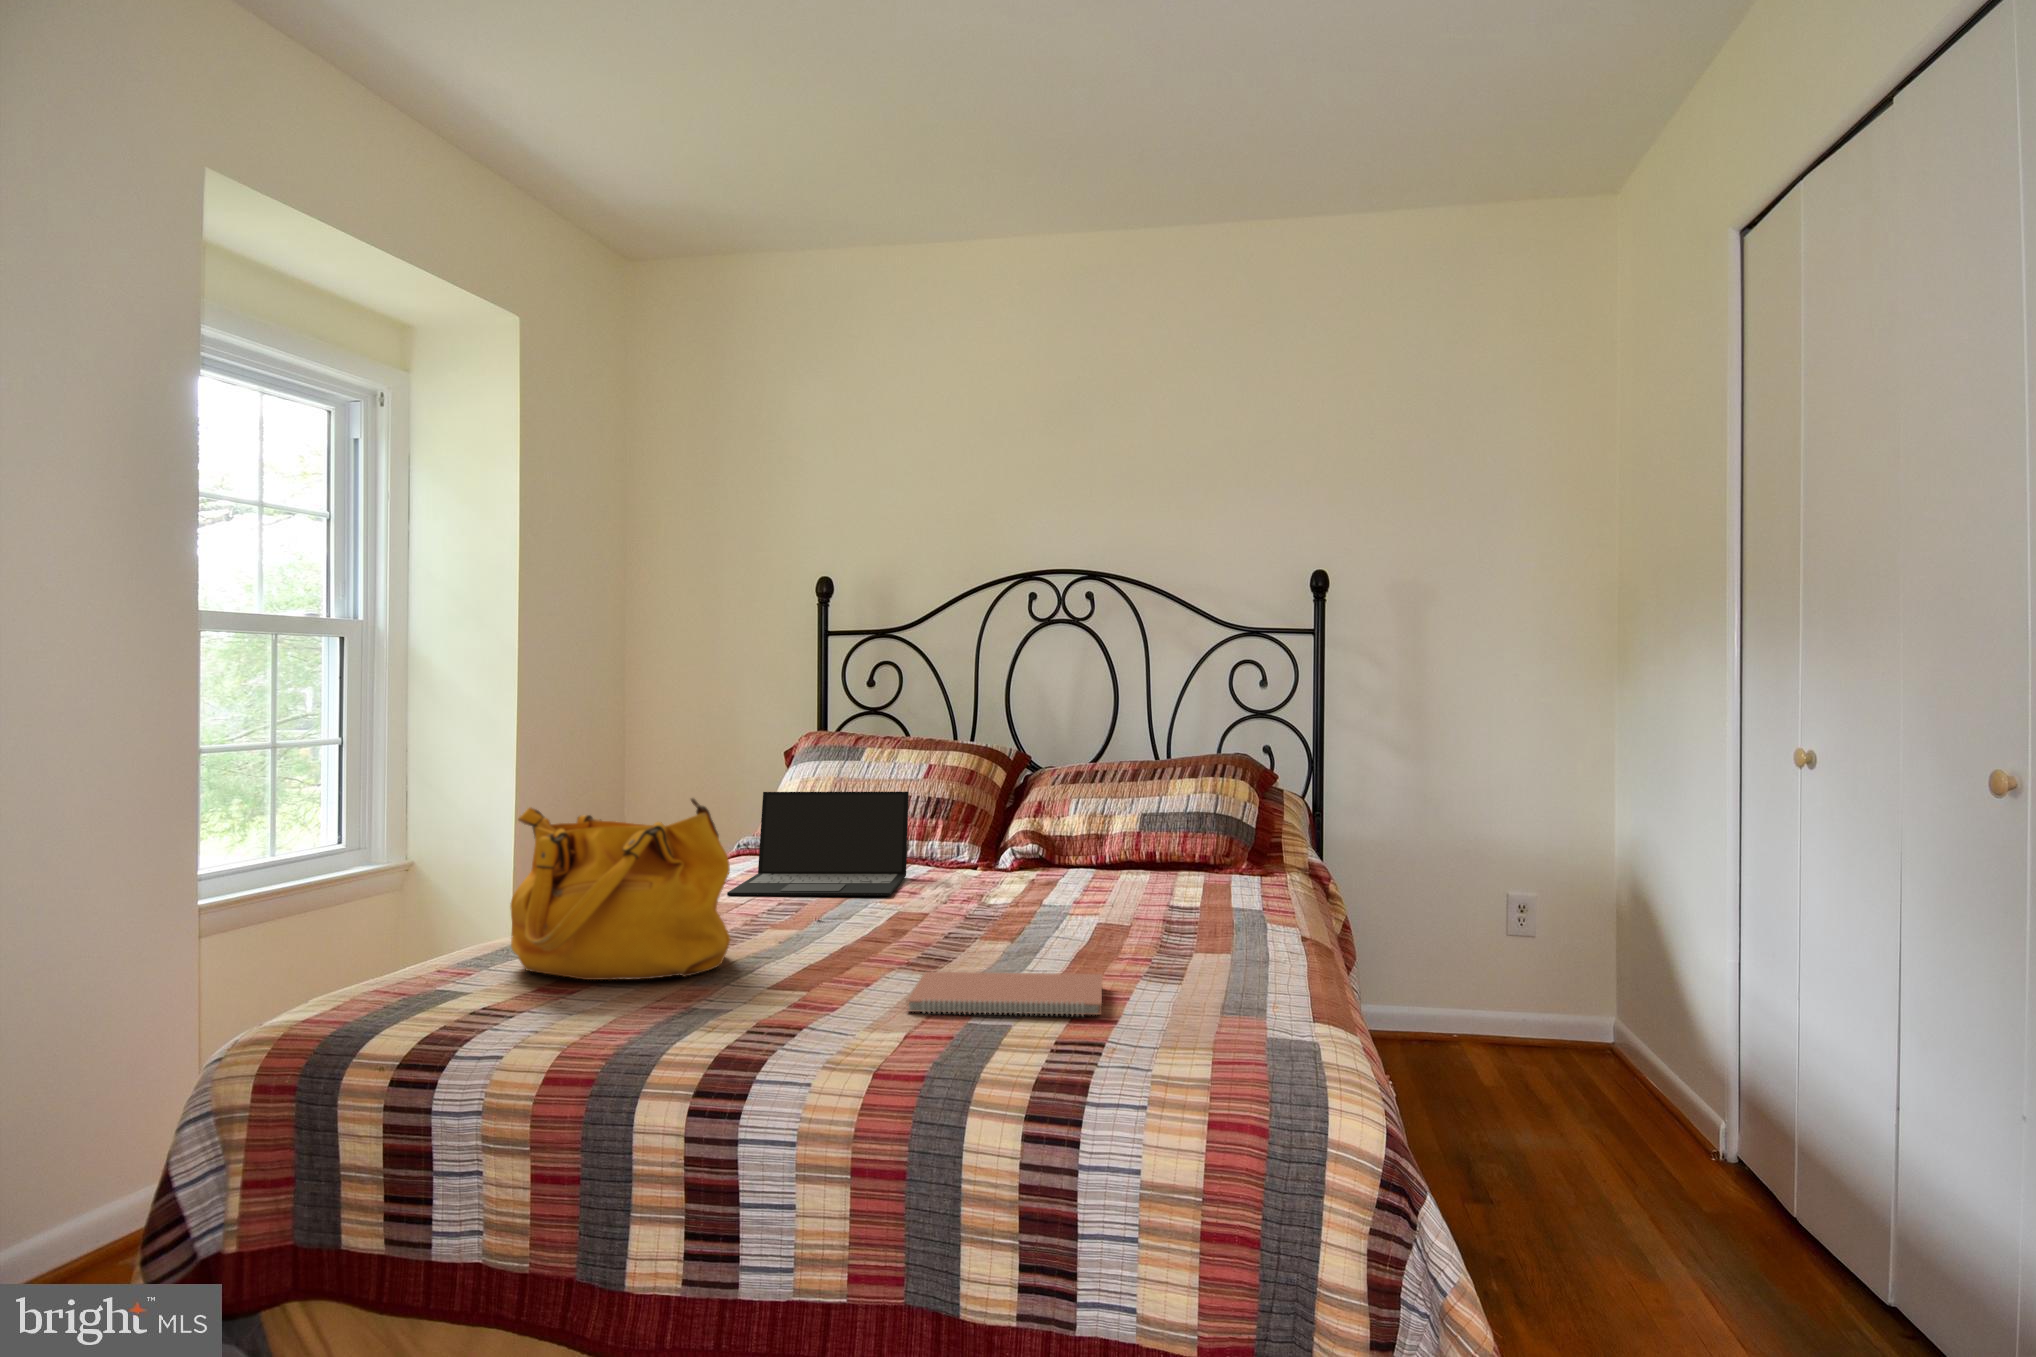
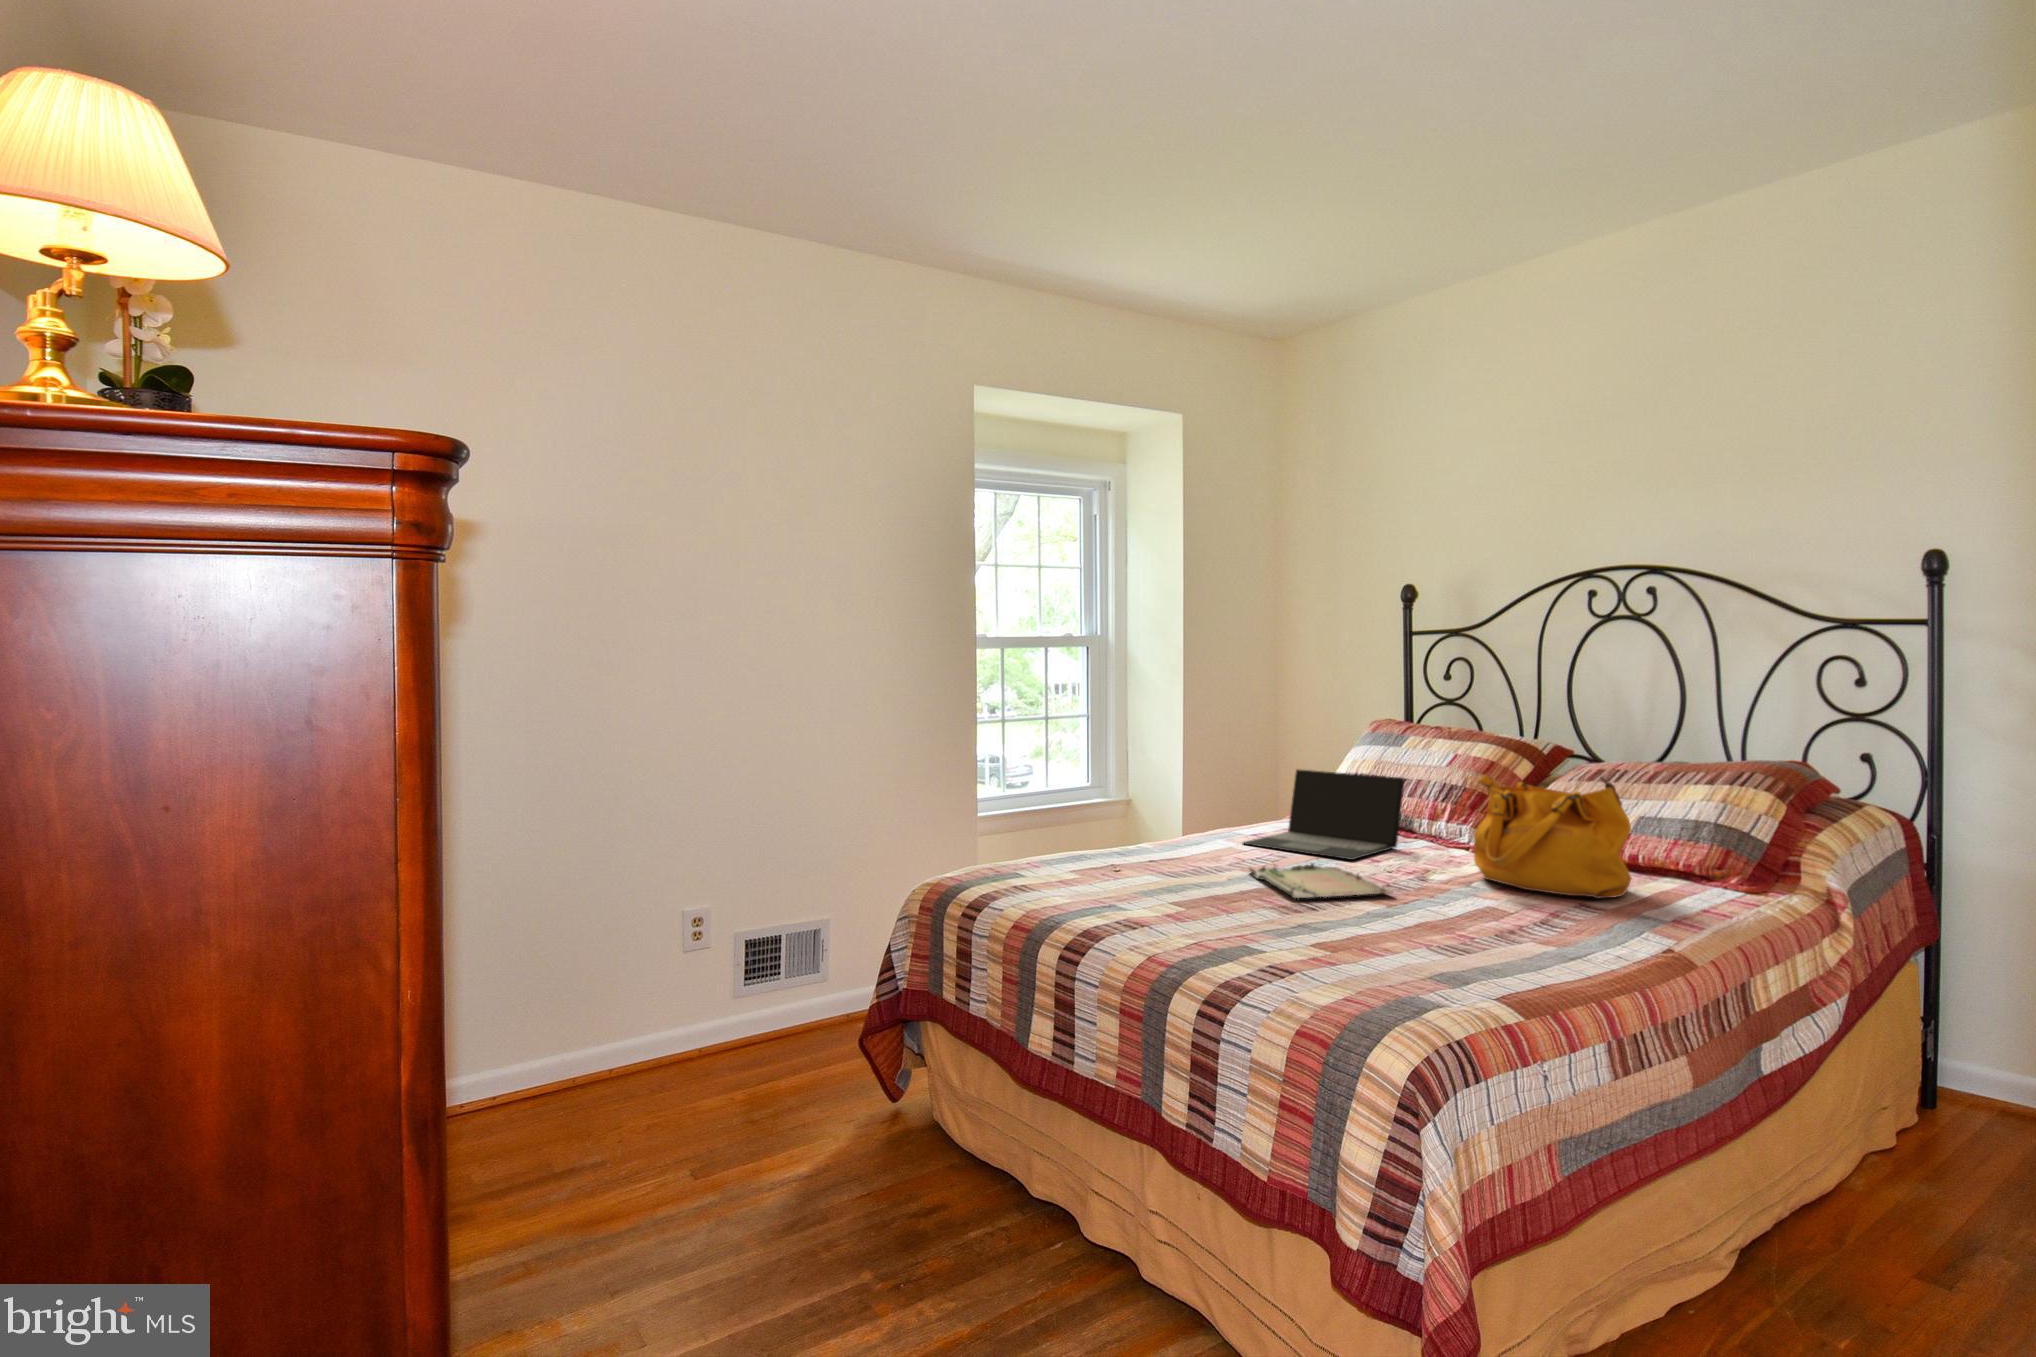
handbag: present [510,798,730,980] -> present [1474,775,1631,899]
tray: none [800,894,1011,951] -> present [1249,858,1392,899]
notebook: present [907,972,1102,1015] -> none [1213,910,1376,958]

